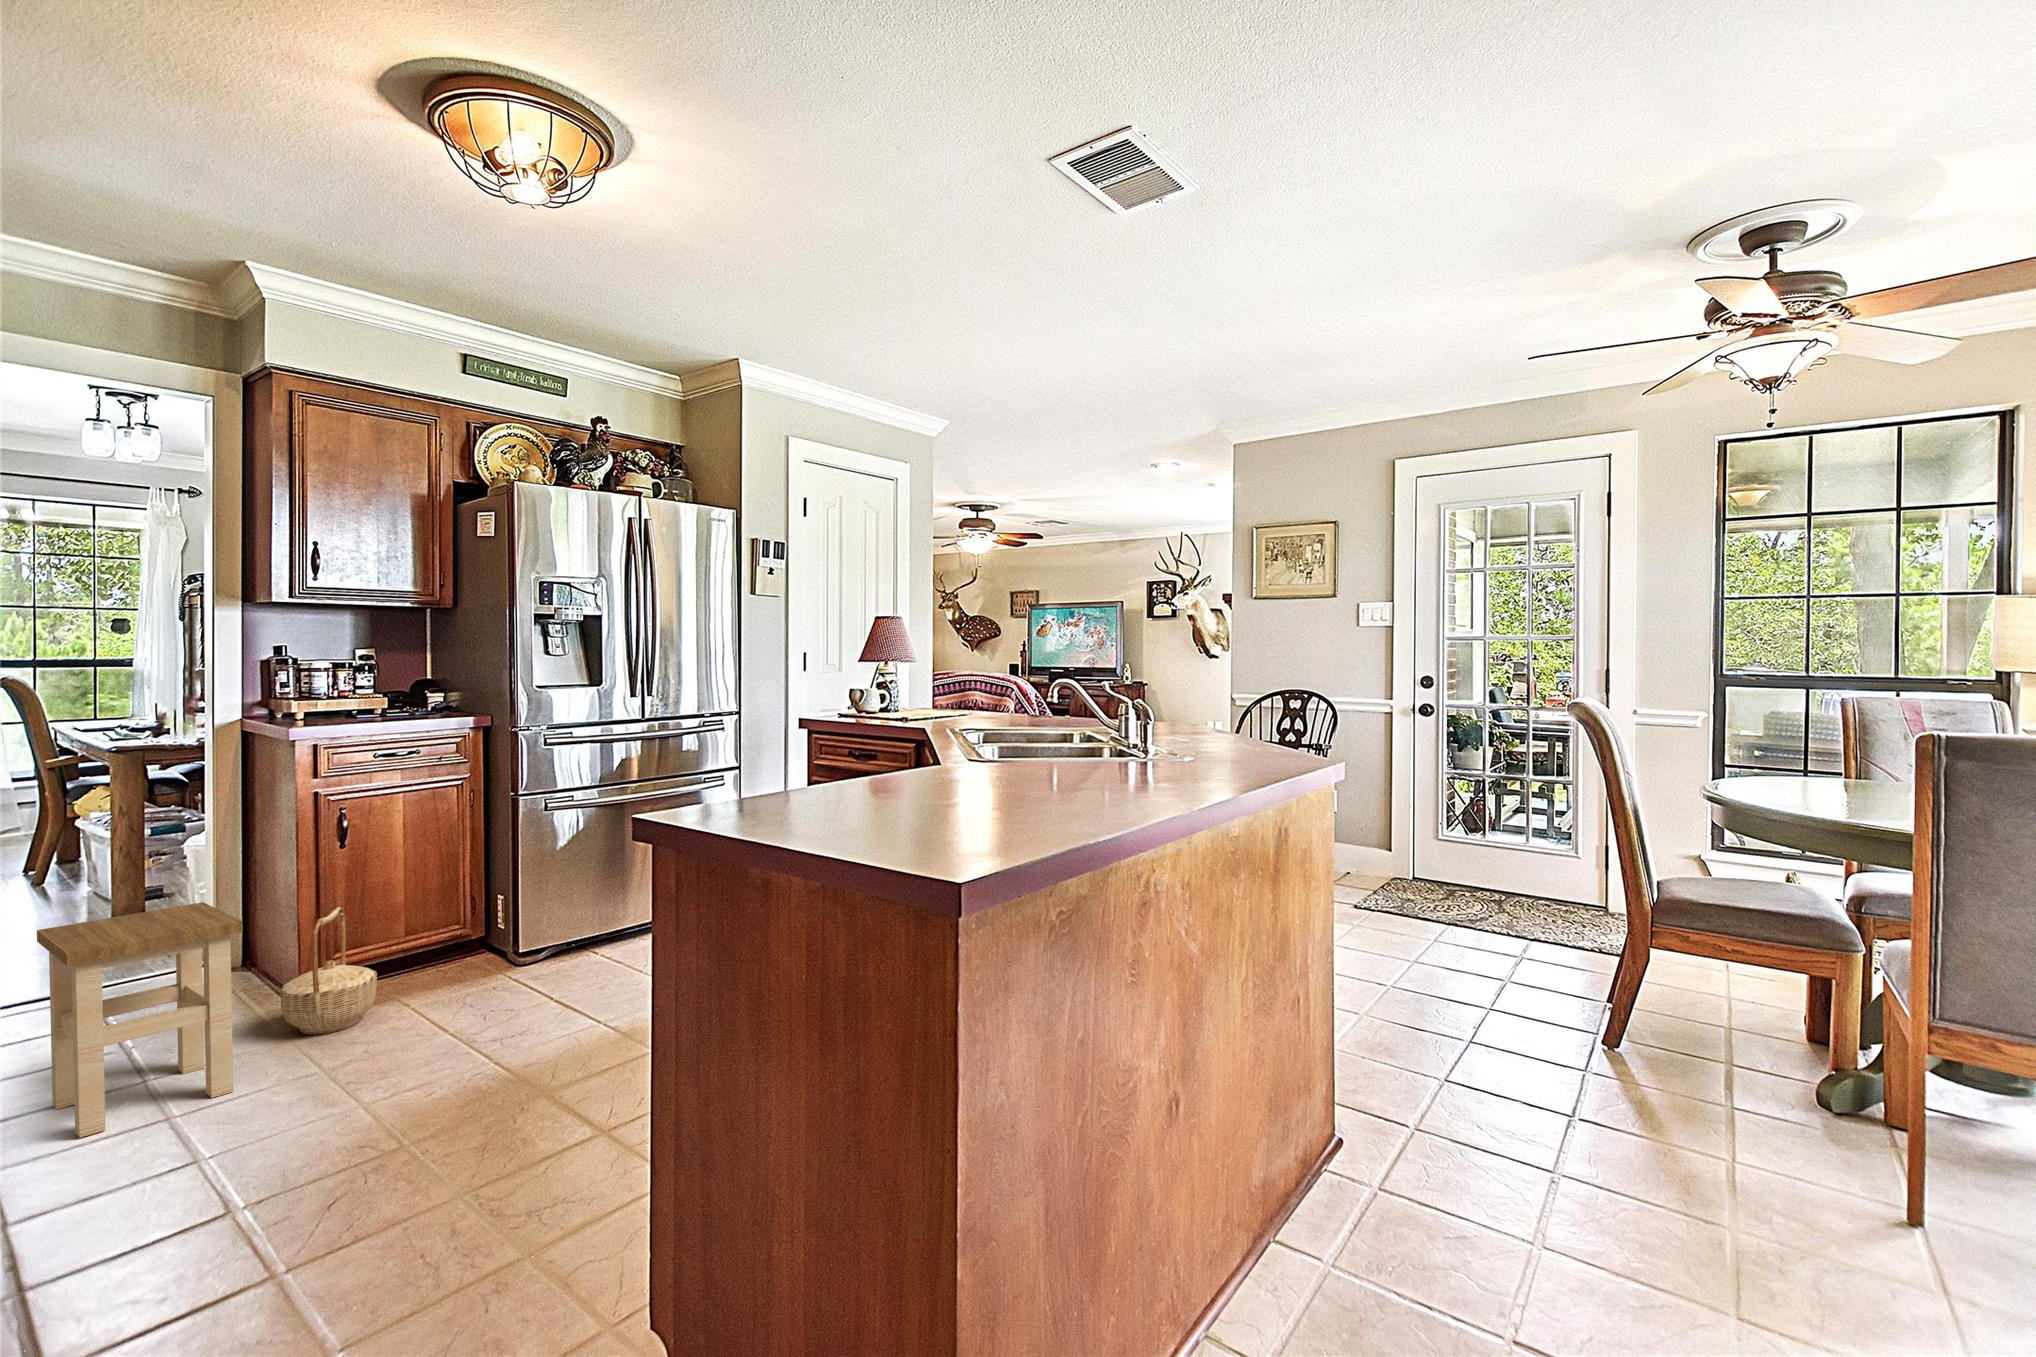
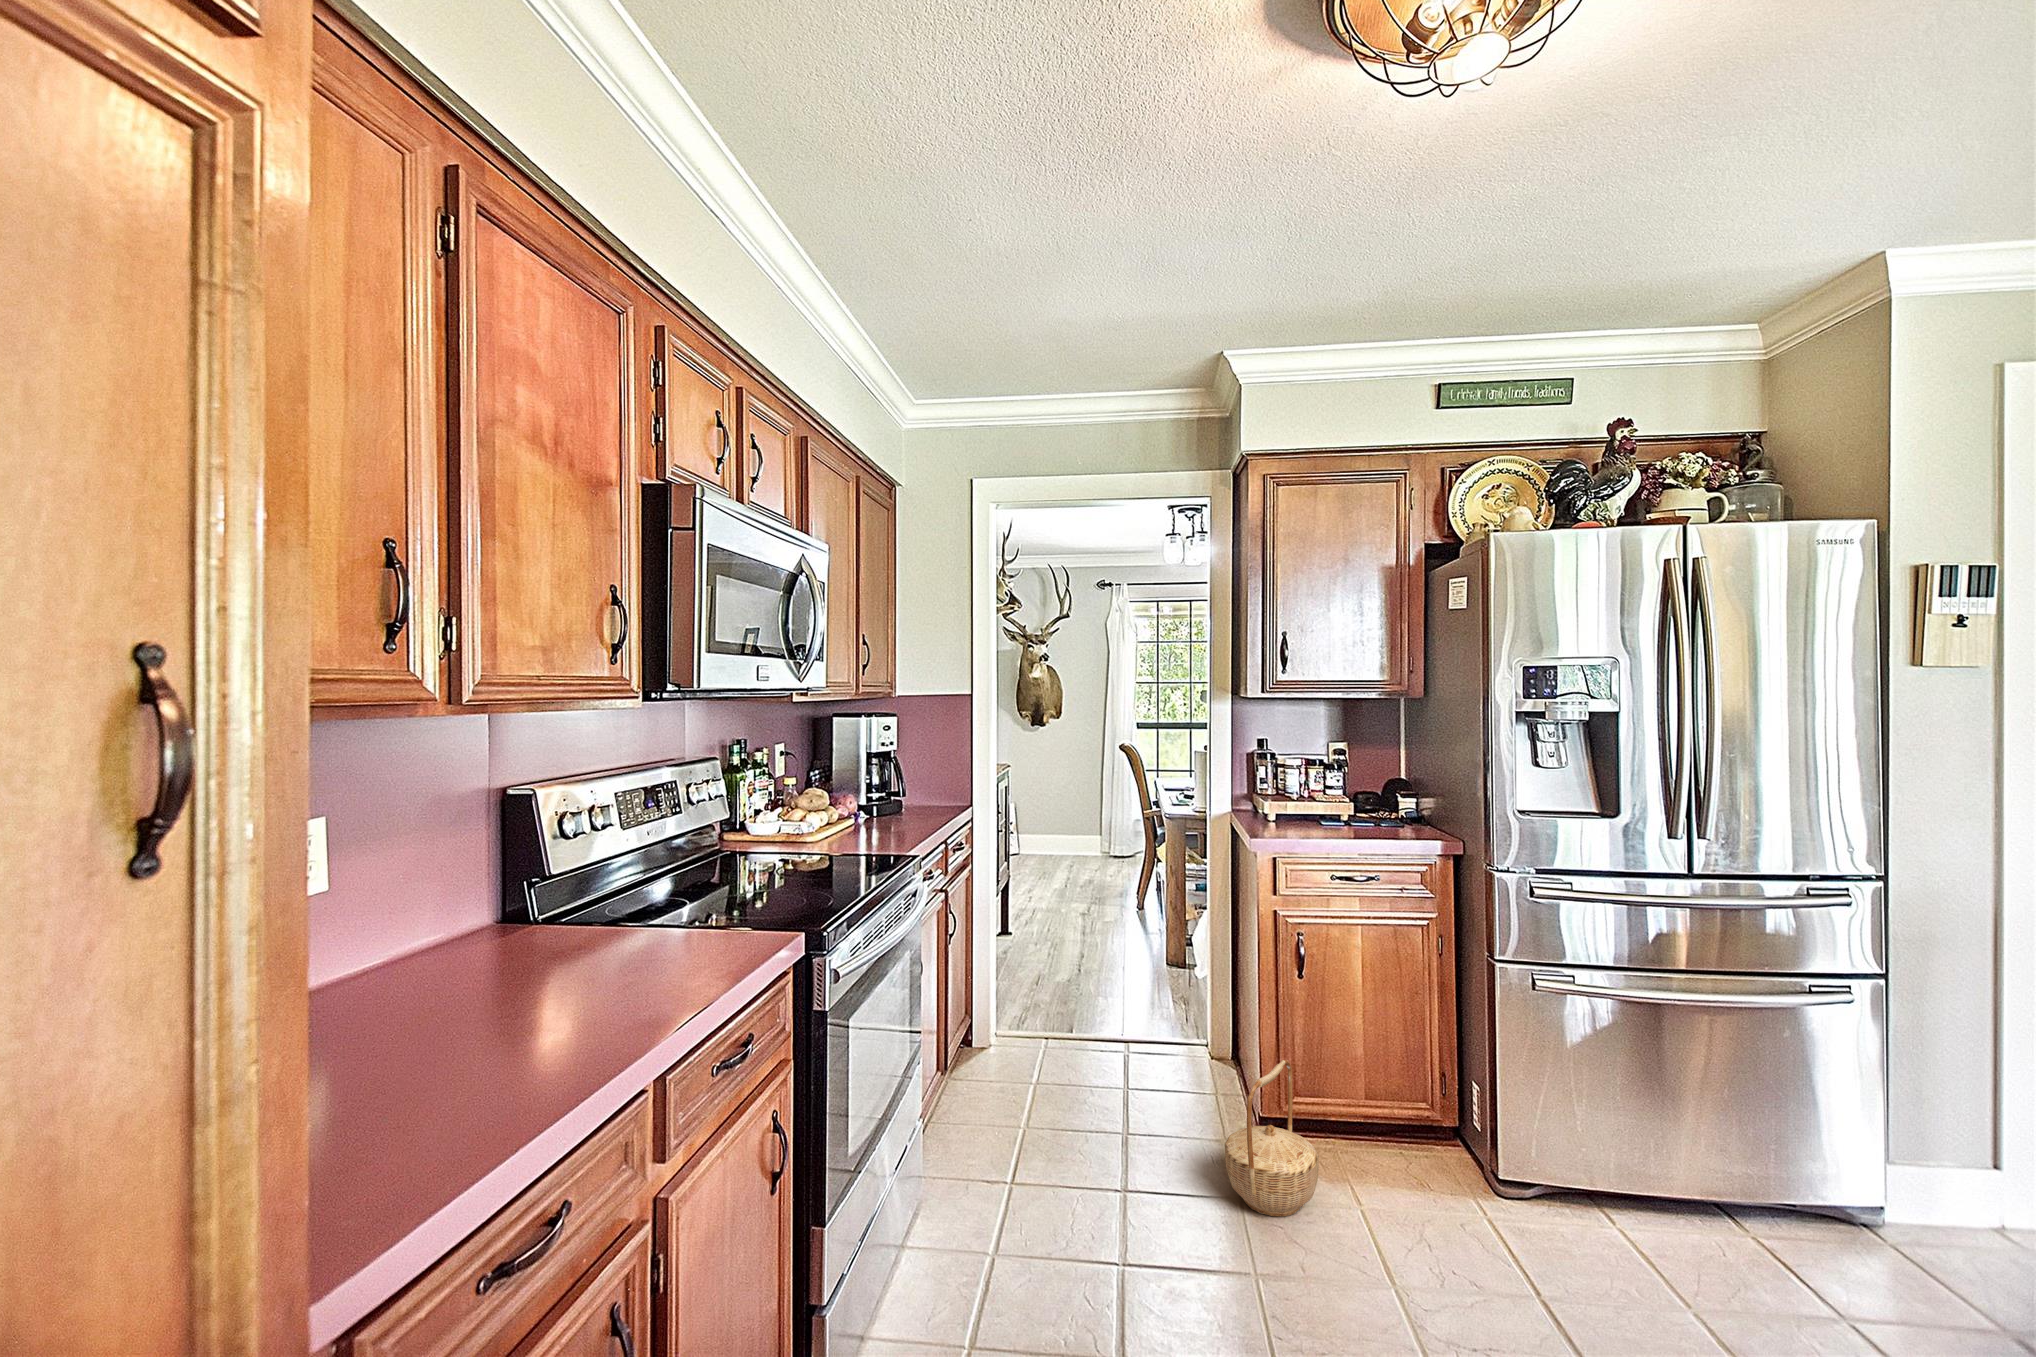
stool: present [37,902,243,1138] -> none [1028,1029,1167,1271]

